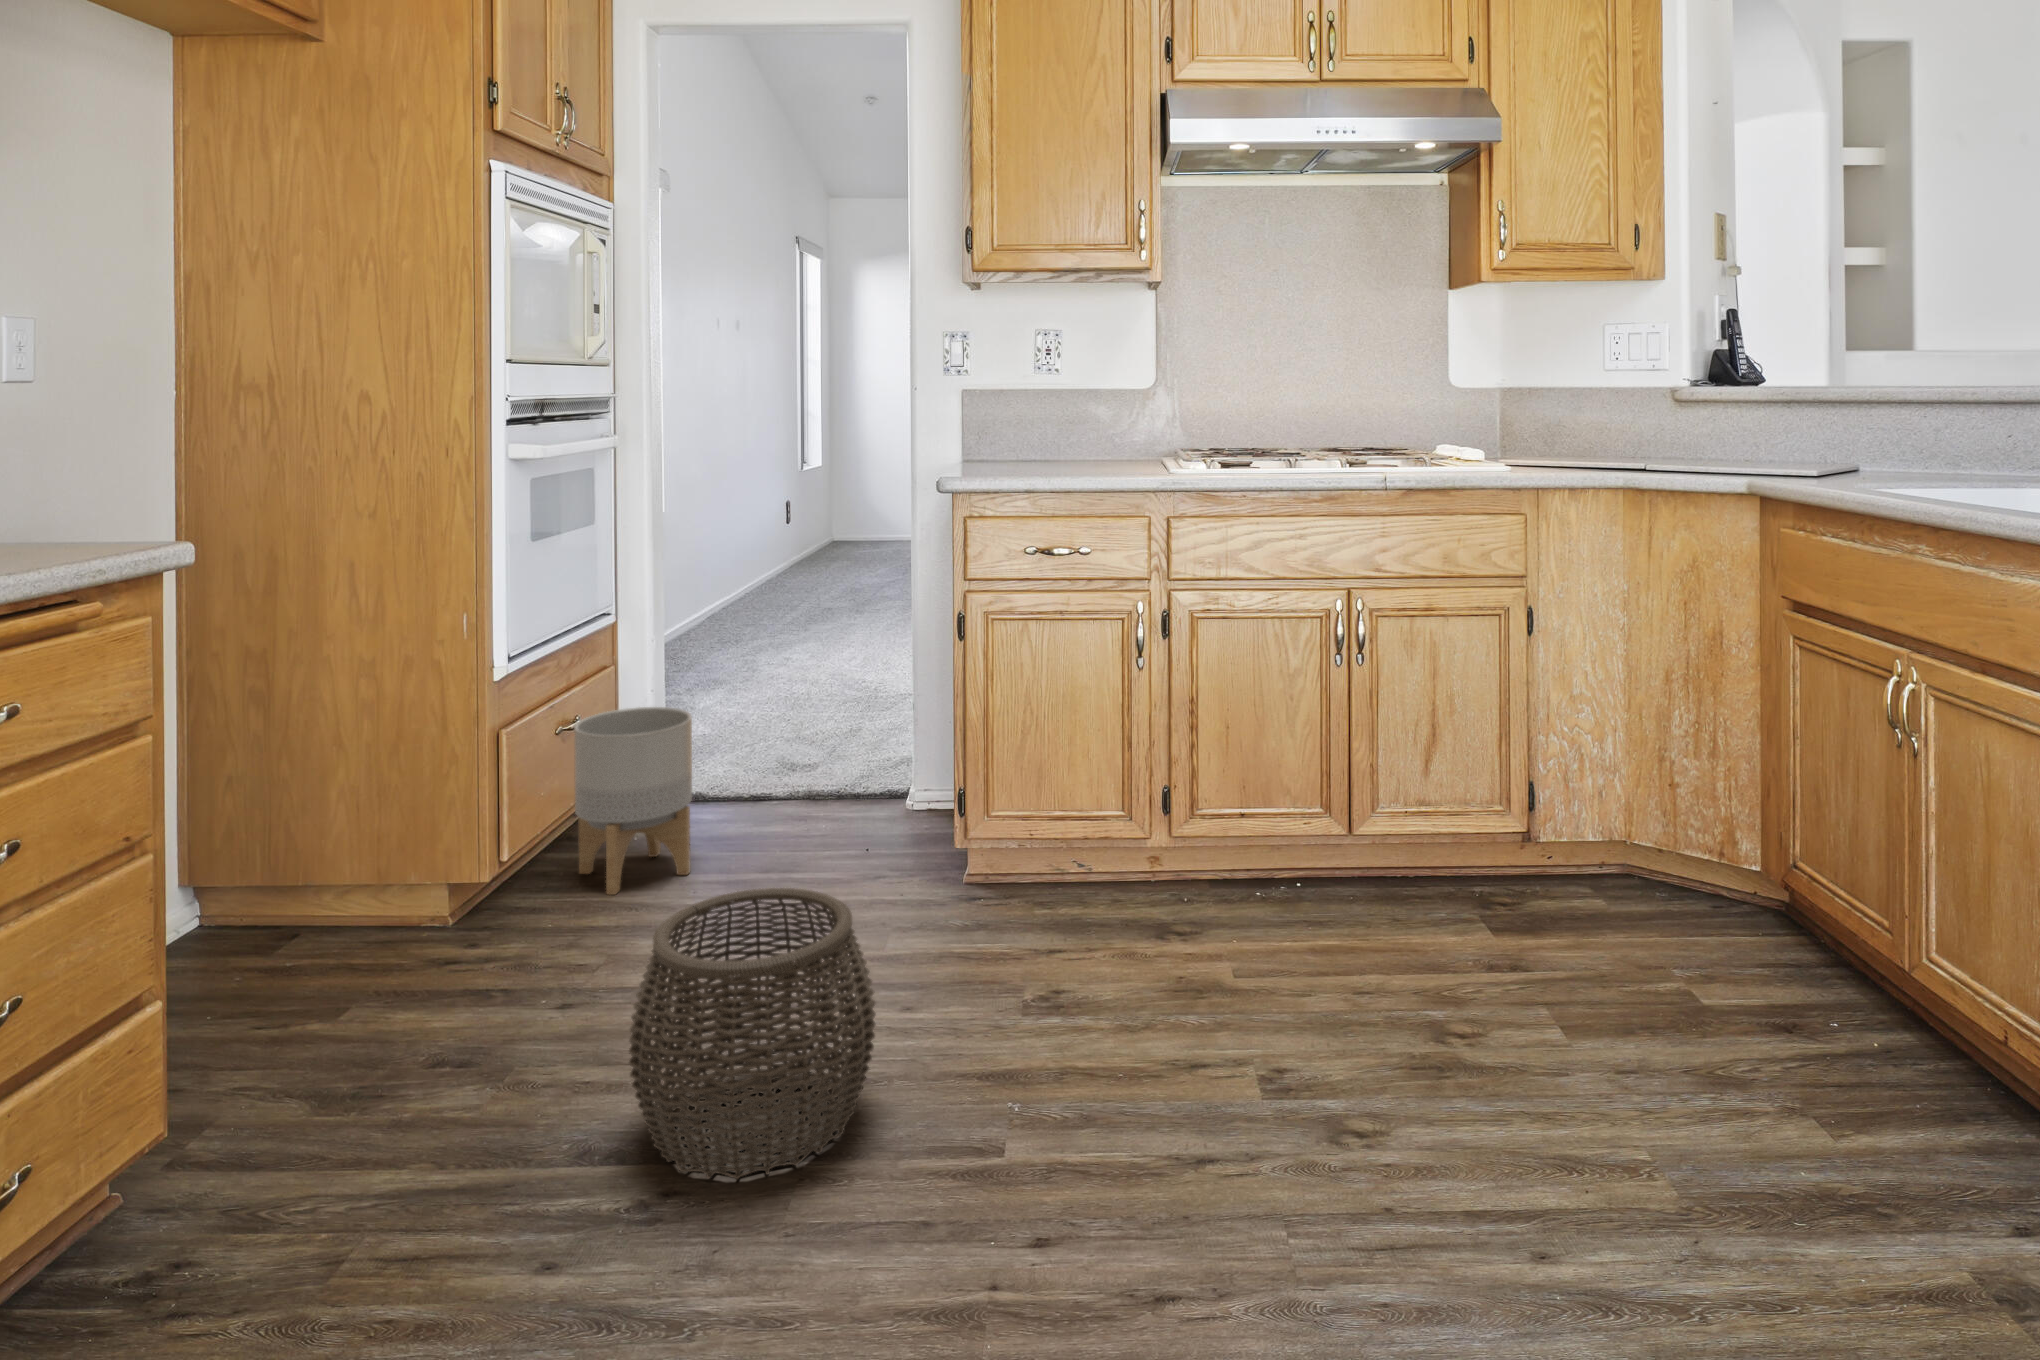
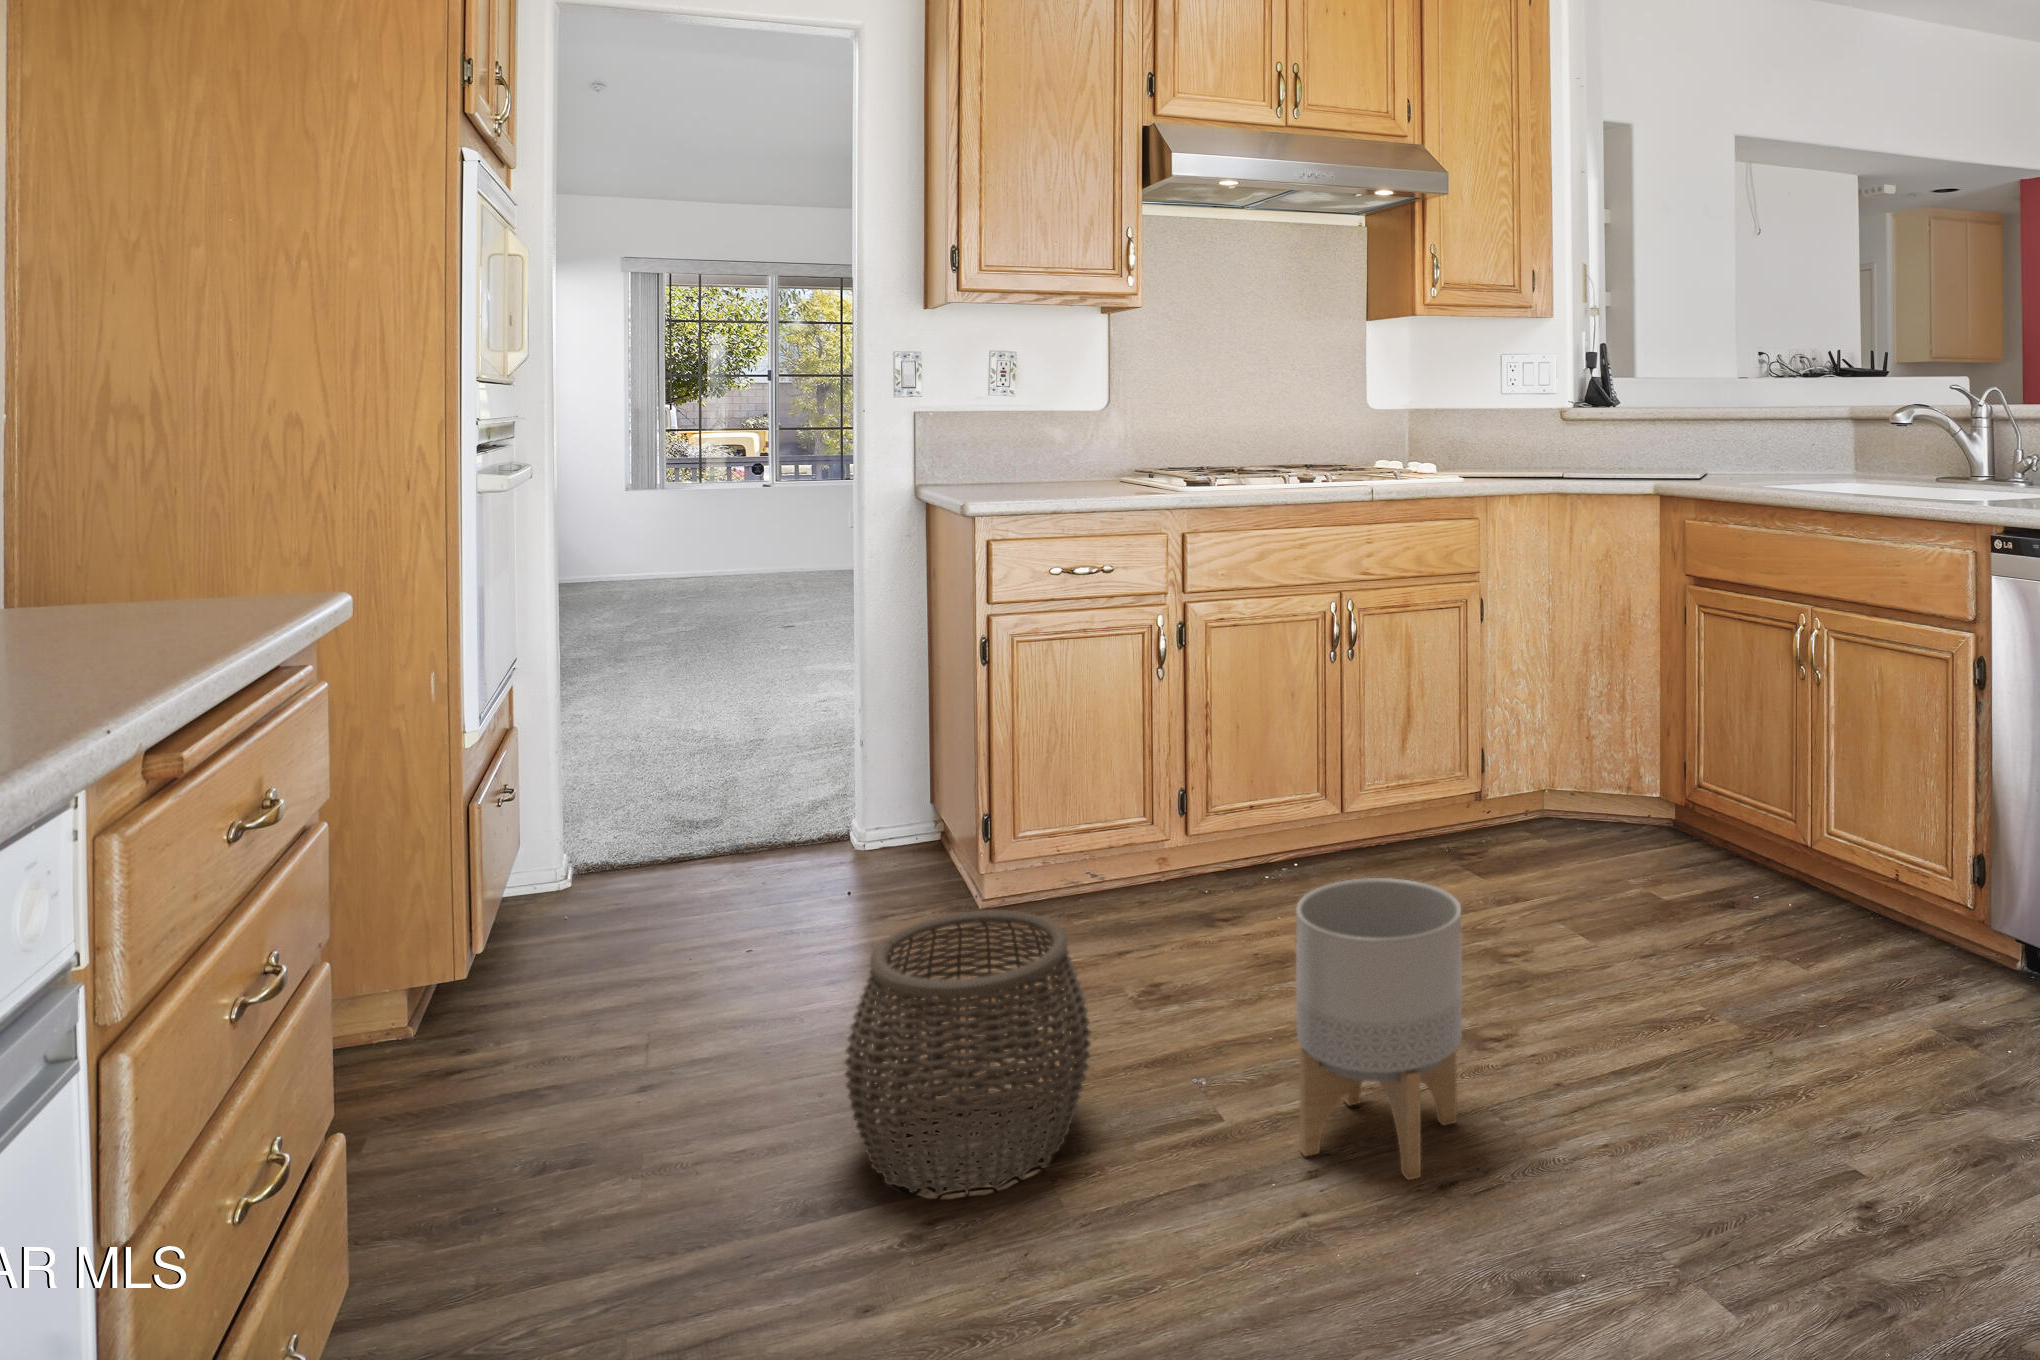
planter: present [574,707,692,895] -> present [1296,878,1462,1181]

